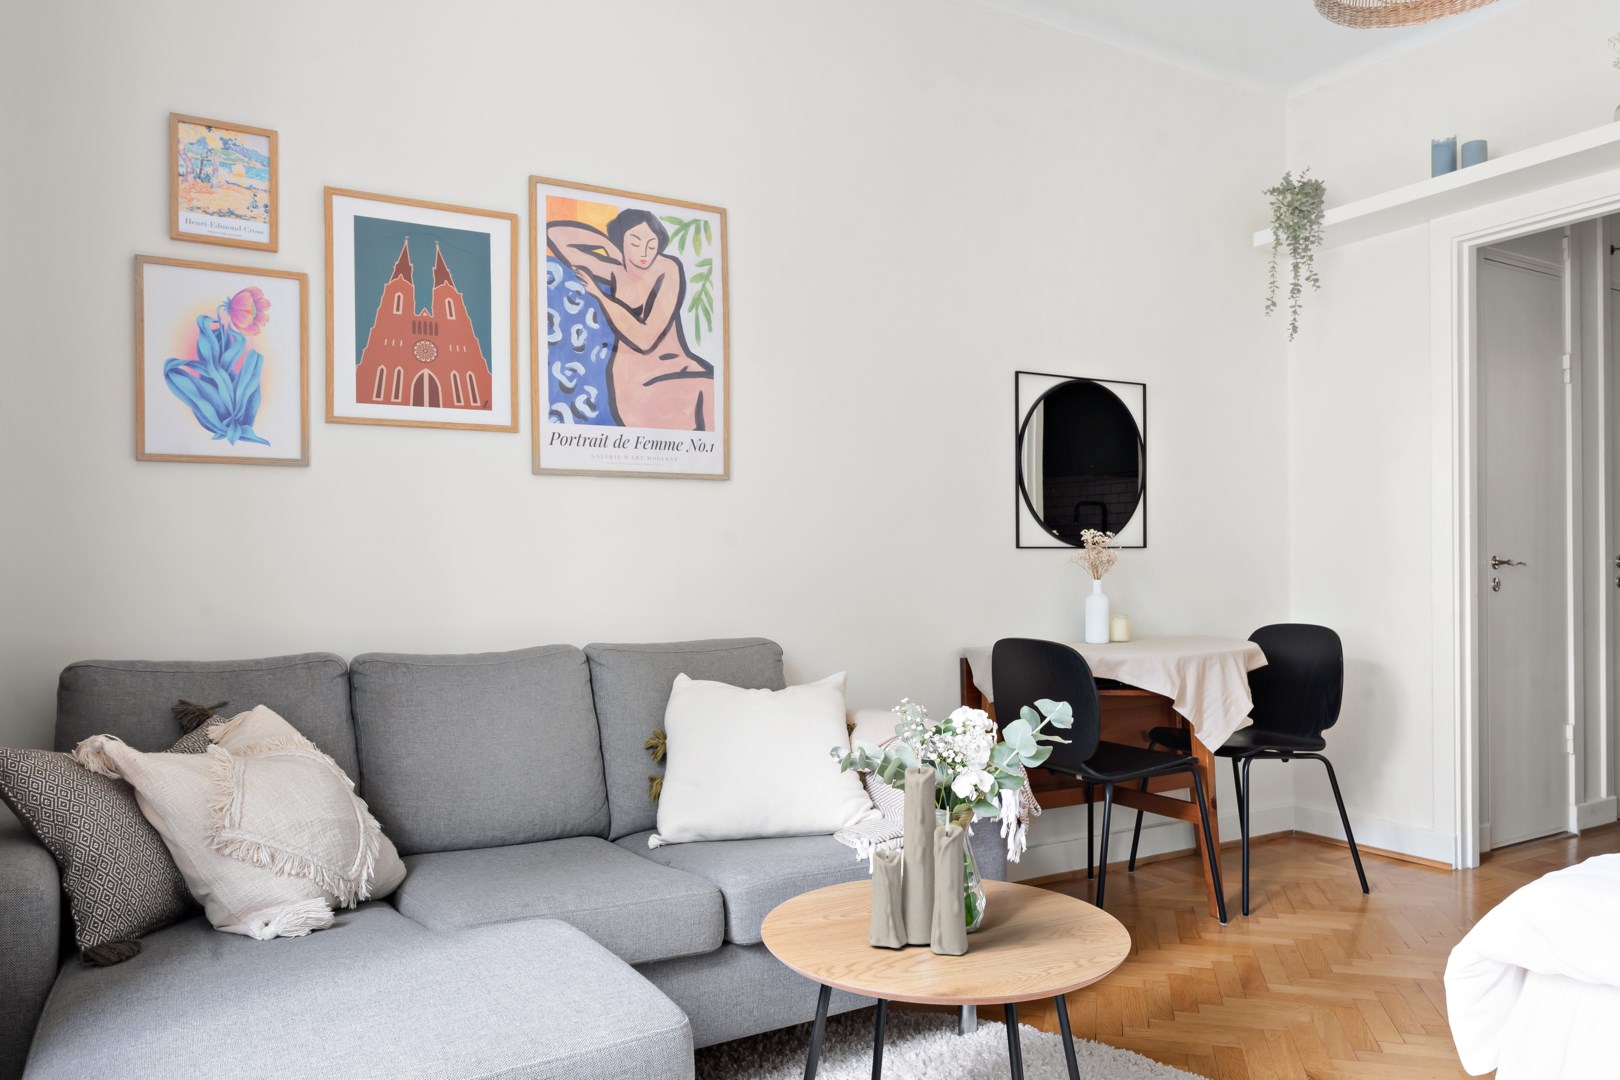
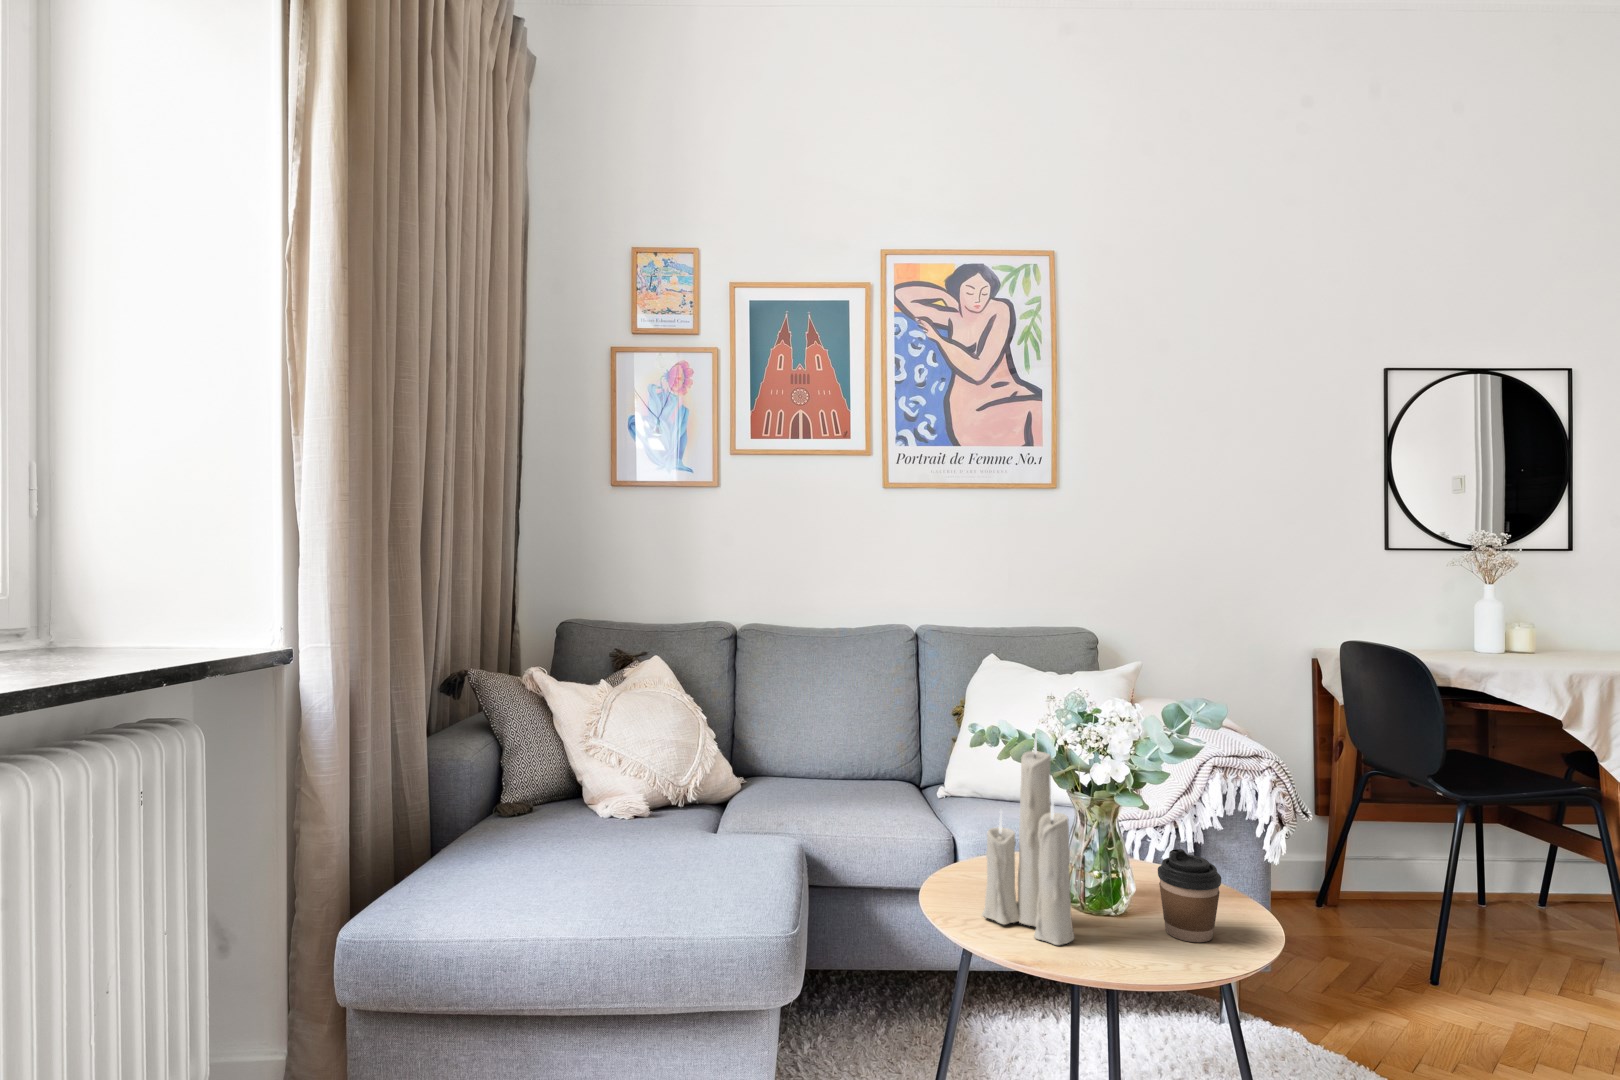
coffee cup: none [1016,846,1073,930] -> present [1158,849,1221,942]

